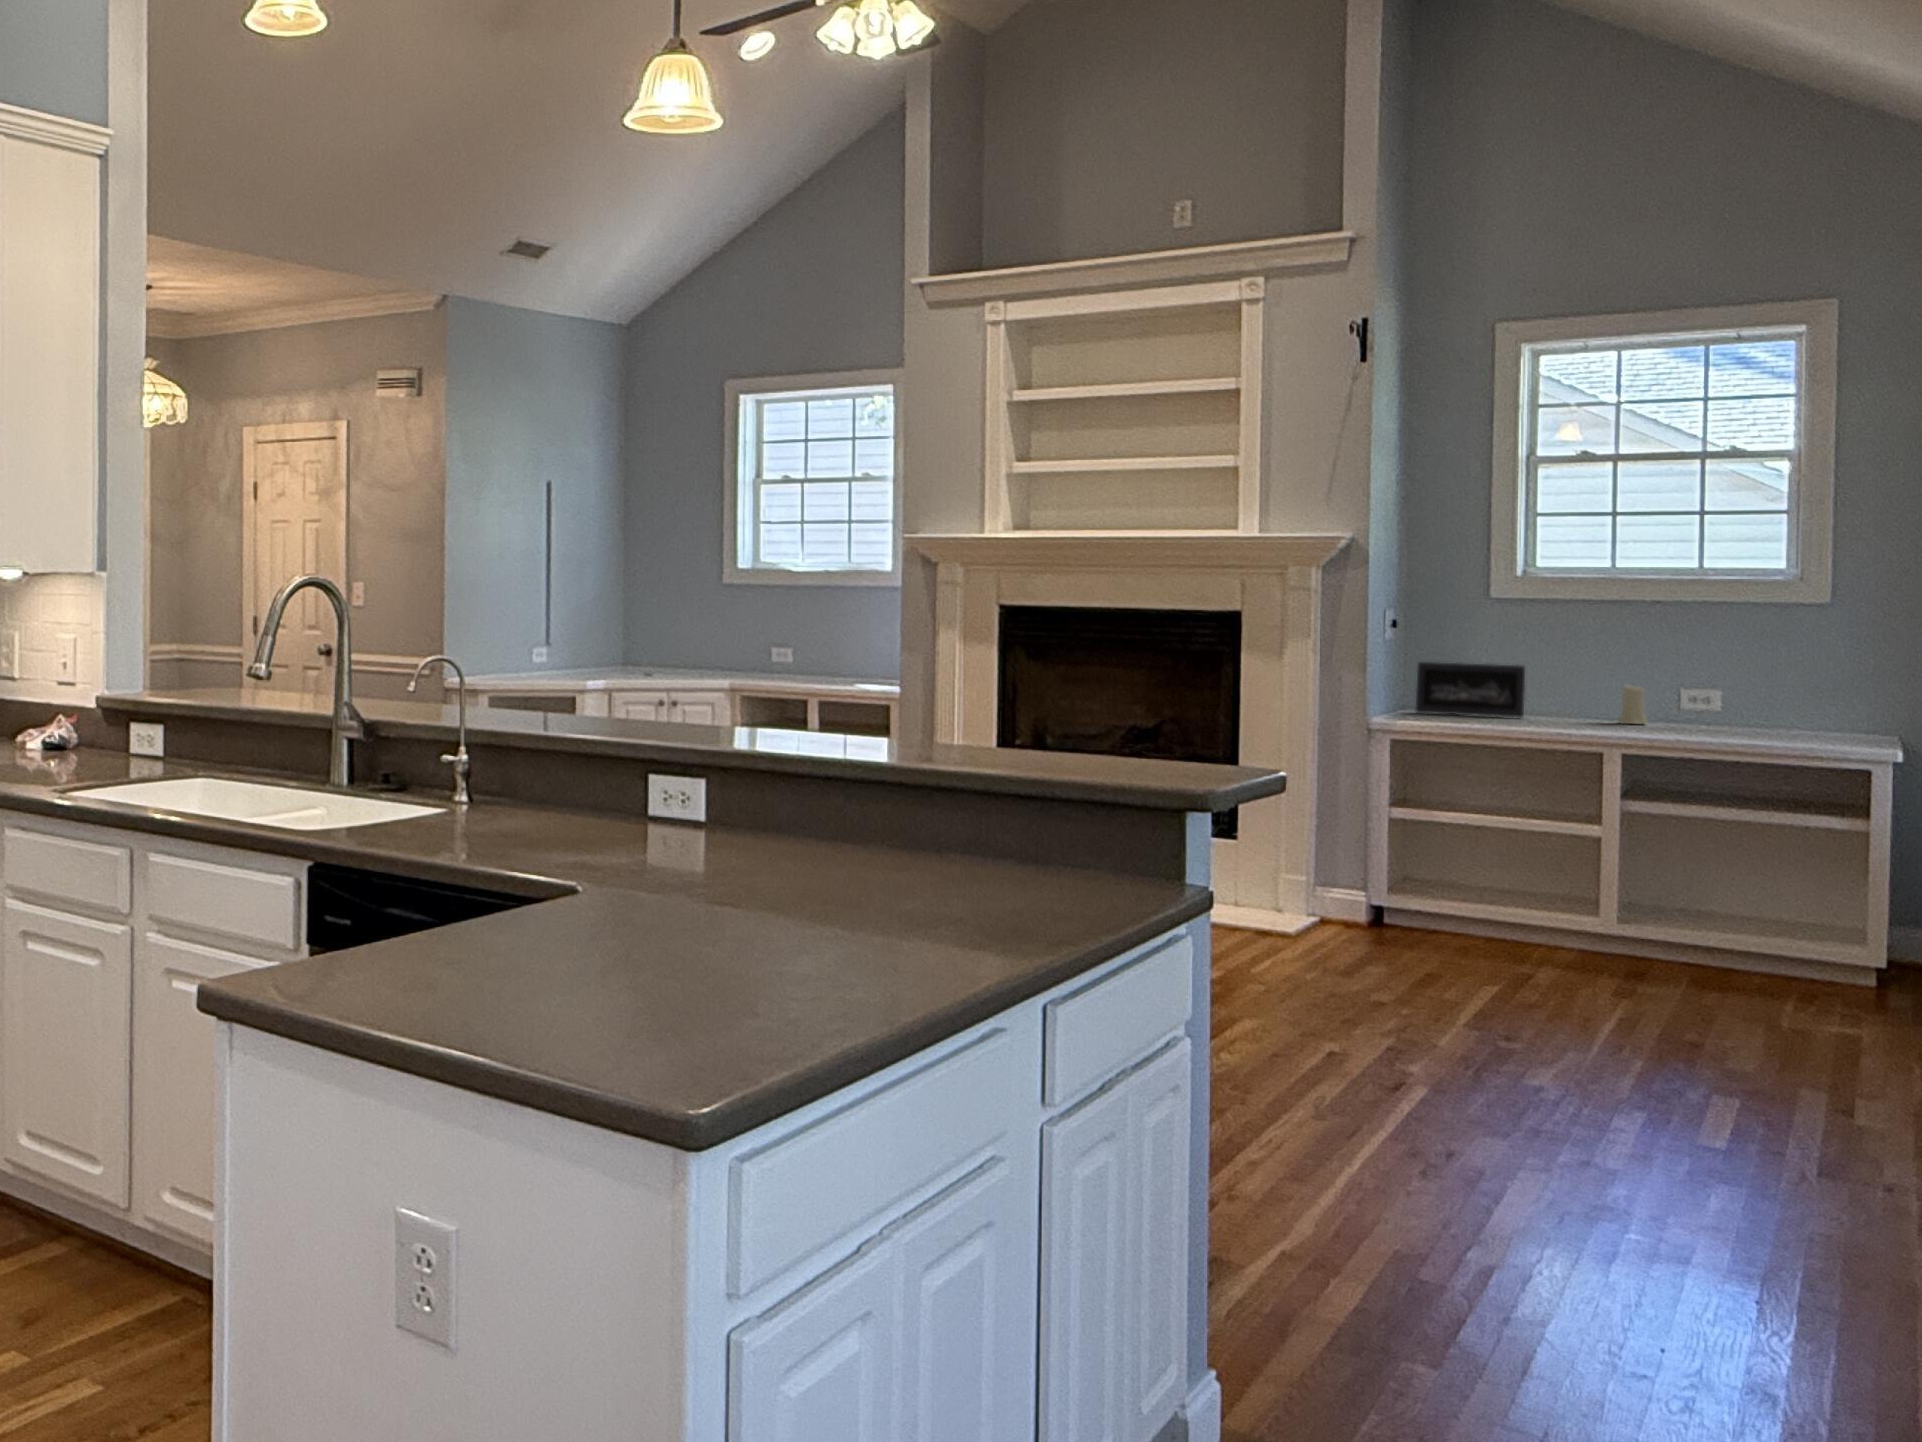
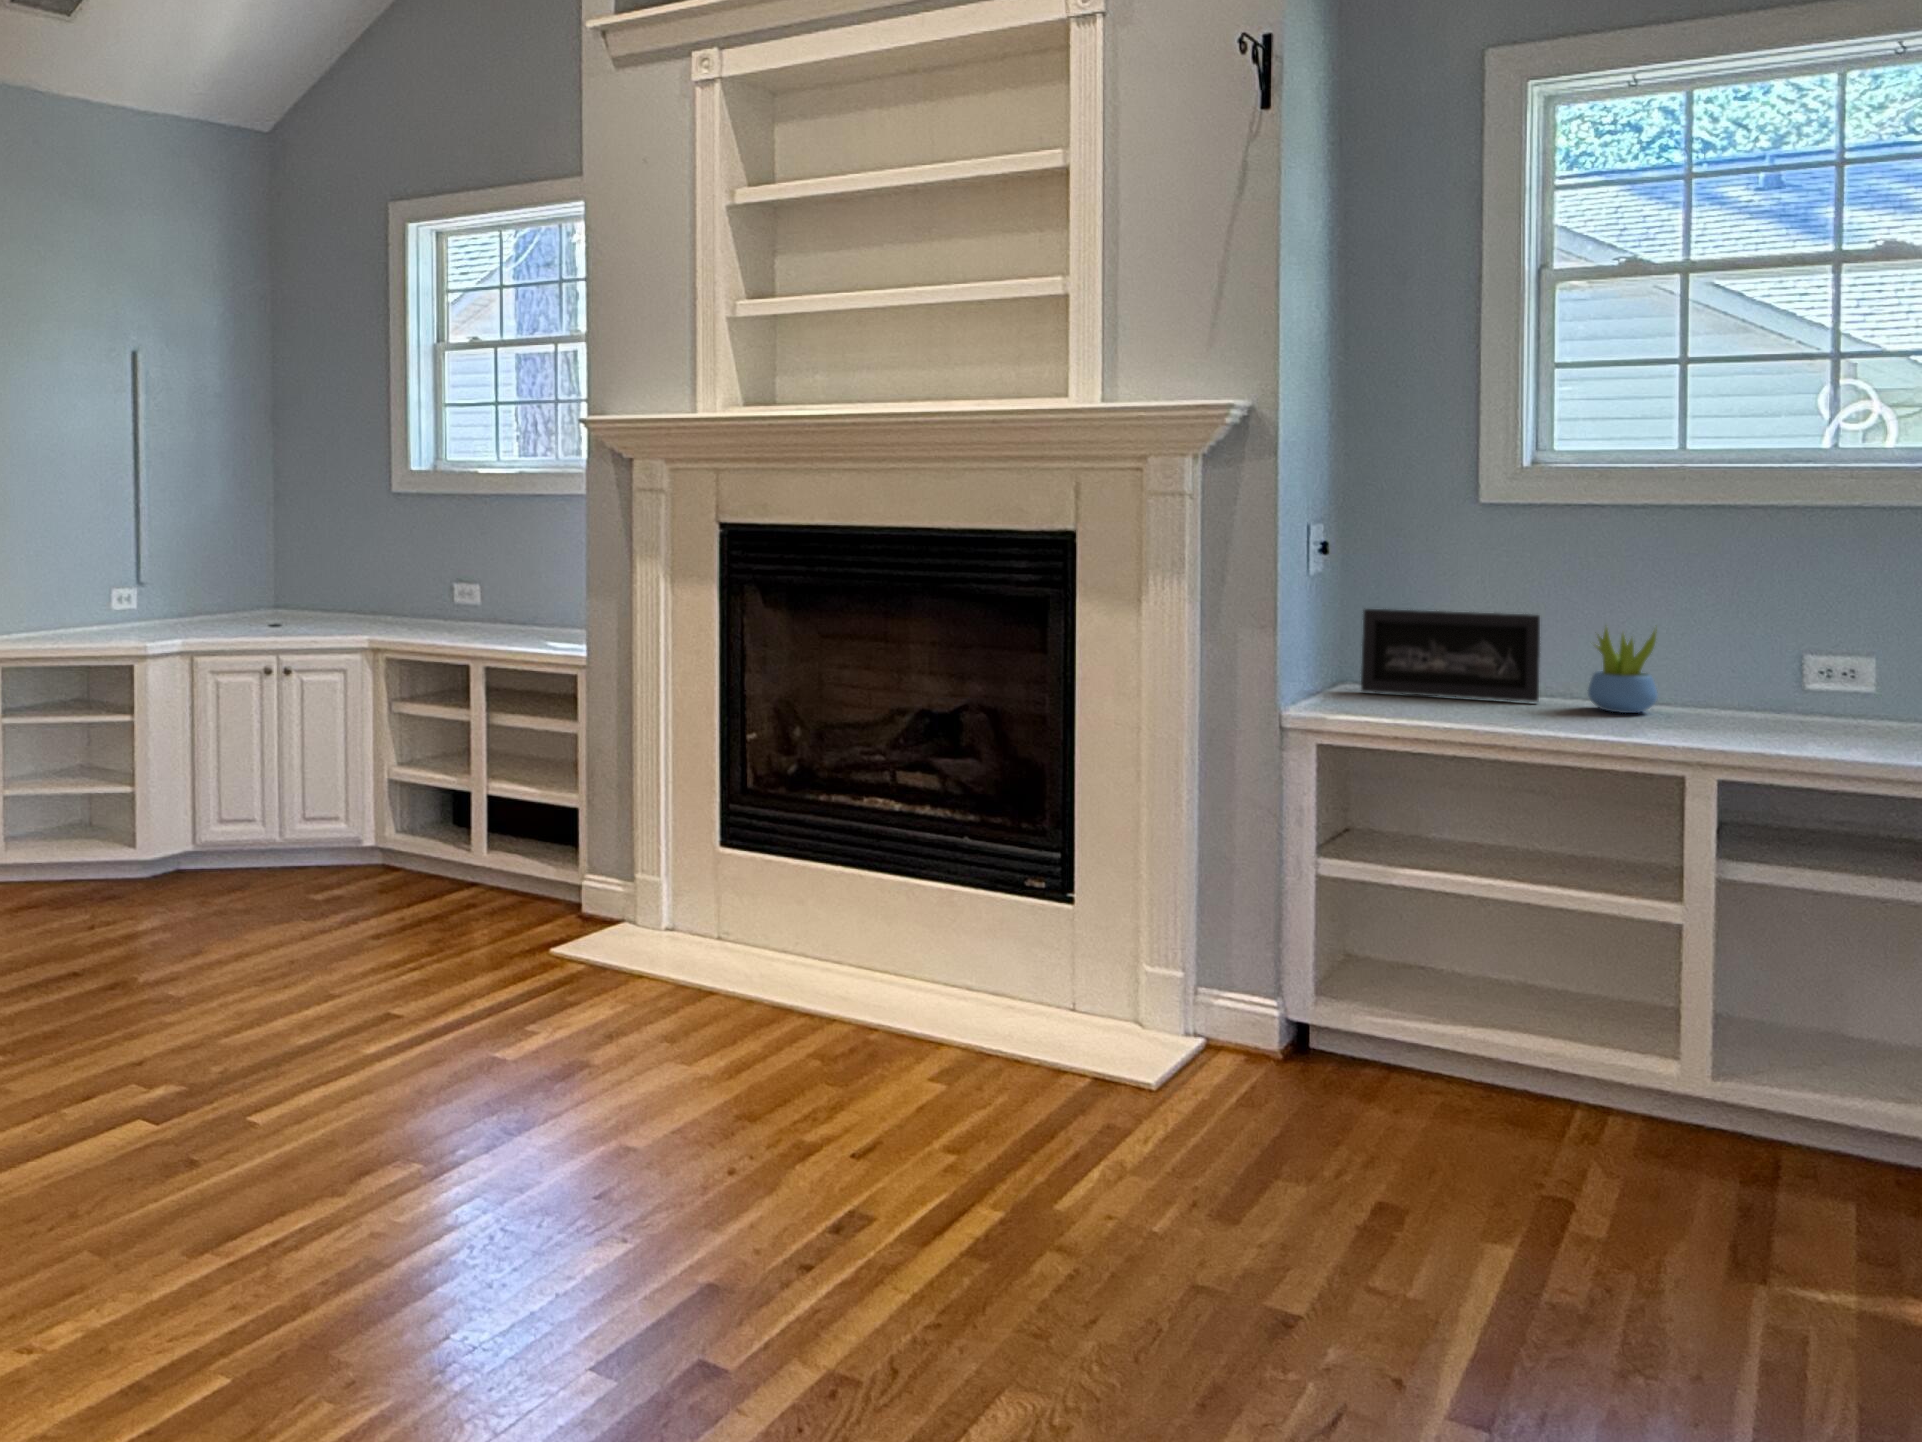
succulent plant: none [1552,670,1593,723] -> present [1588,628,1658,713]
candle: present [1618,685,1647,724] -> none [1699,646,1751,716]

